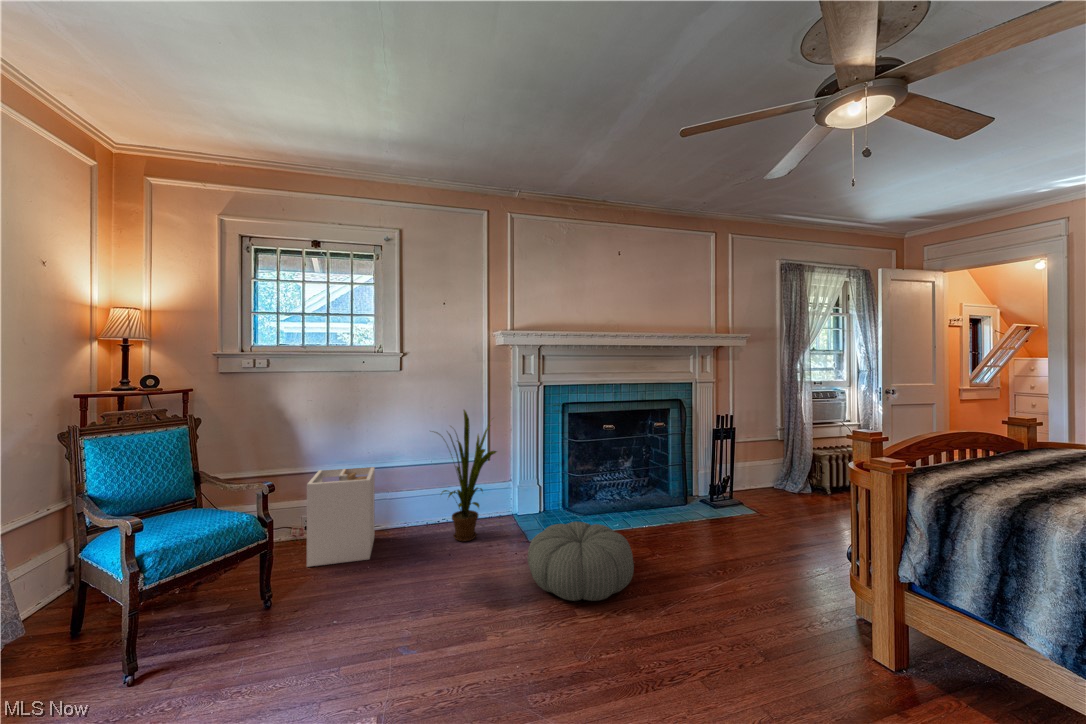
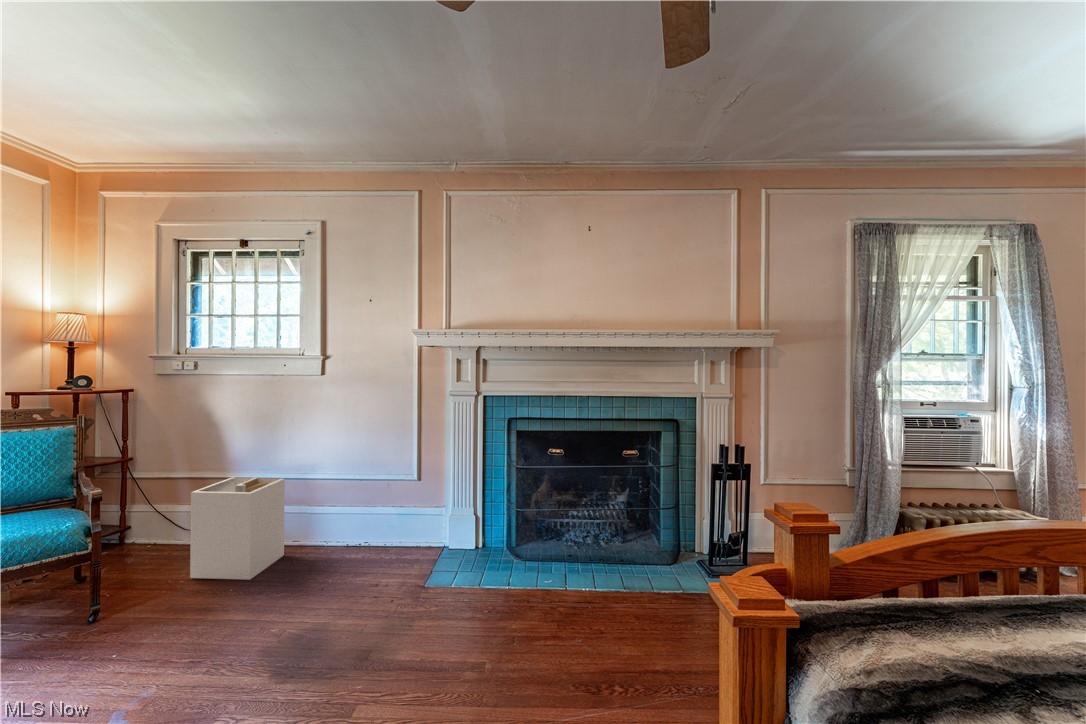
house plant: present [442,410,496,541] -> none [328,420,410,574]
pouf: present [528,522,634,601] -> none [346,573,488,689]

